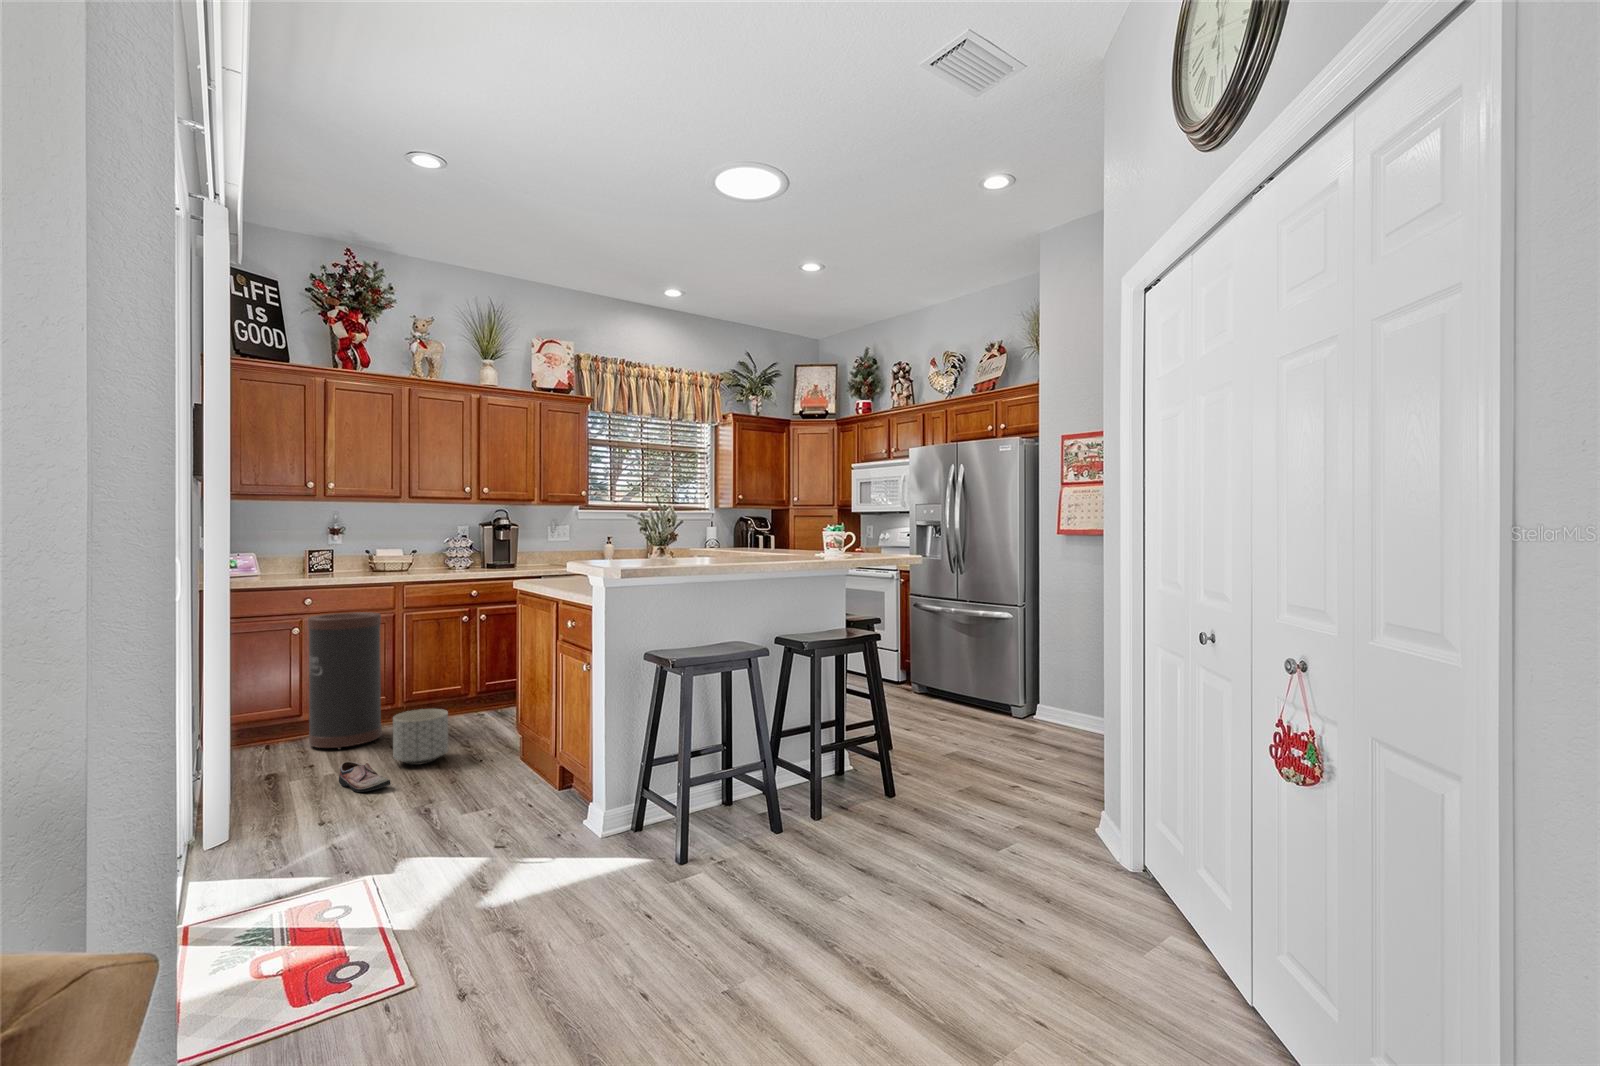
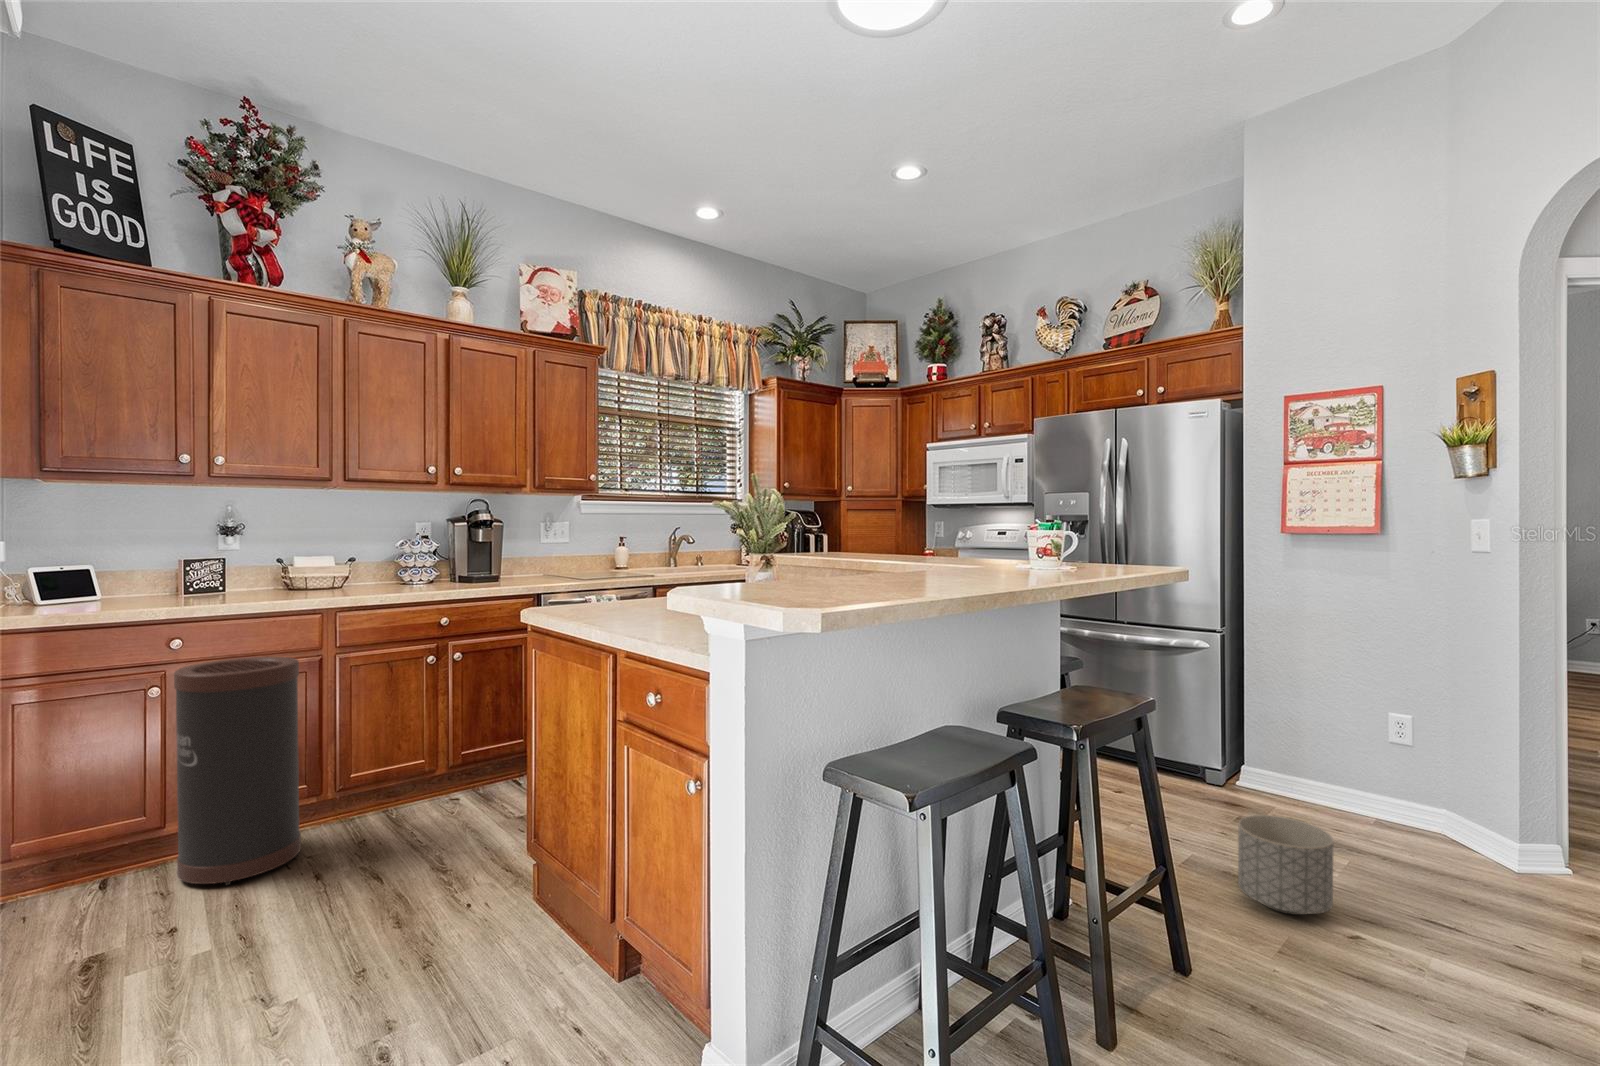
planter: present [393,709,448,765] -> present [1238,815,1333,915]
shoe: present [339,761,391,792] -> none [214,937,309,1006]

